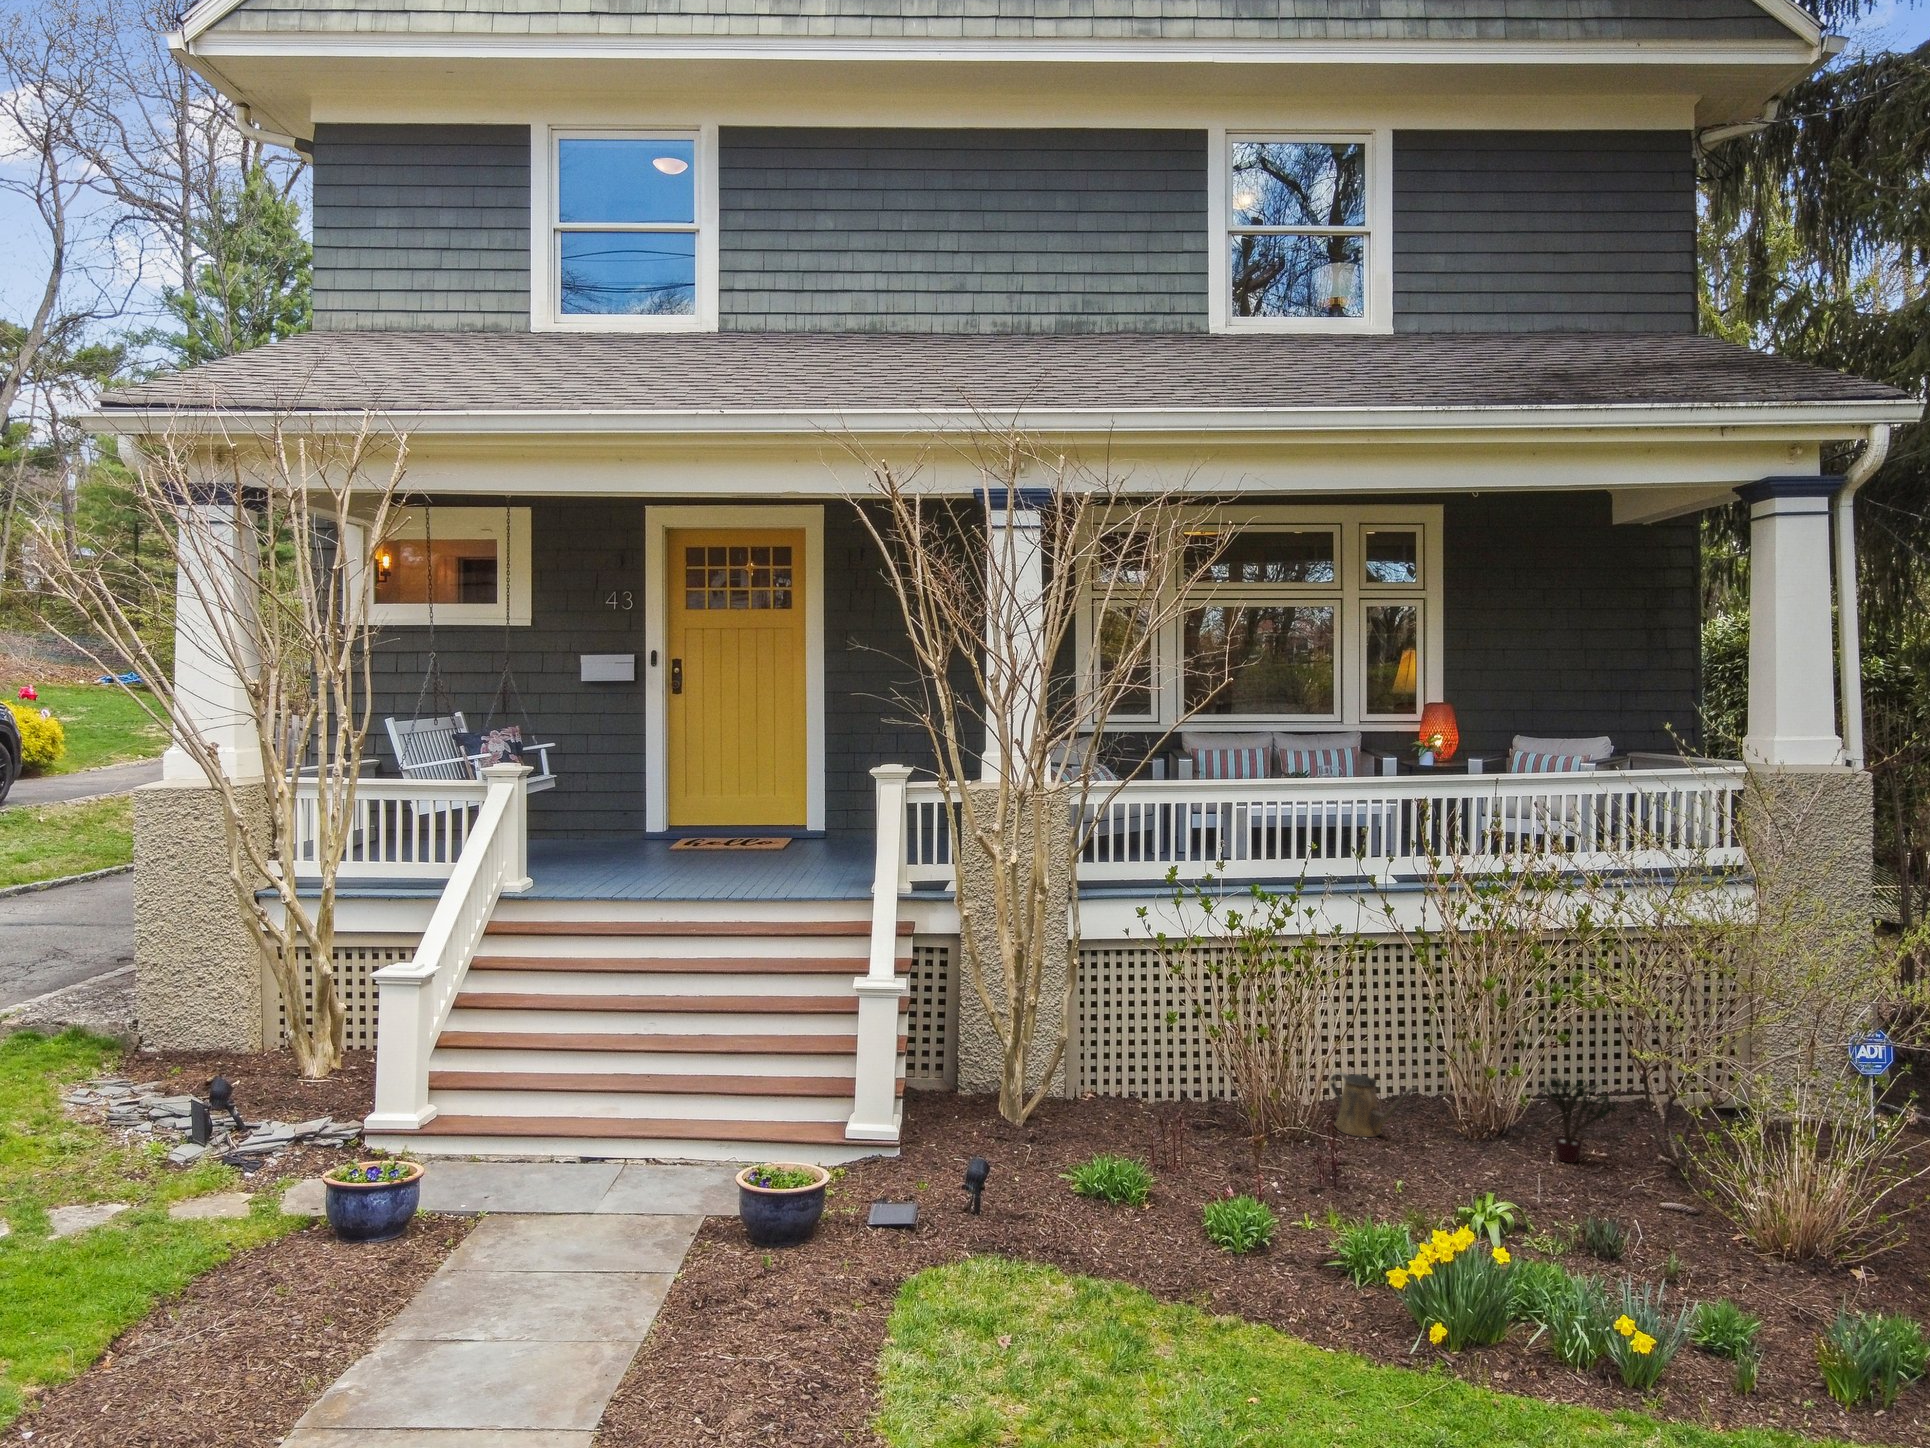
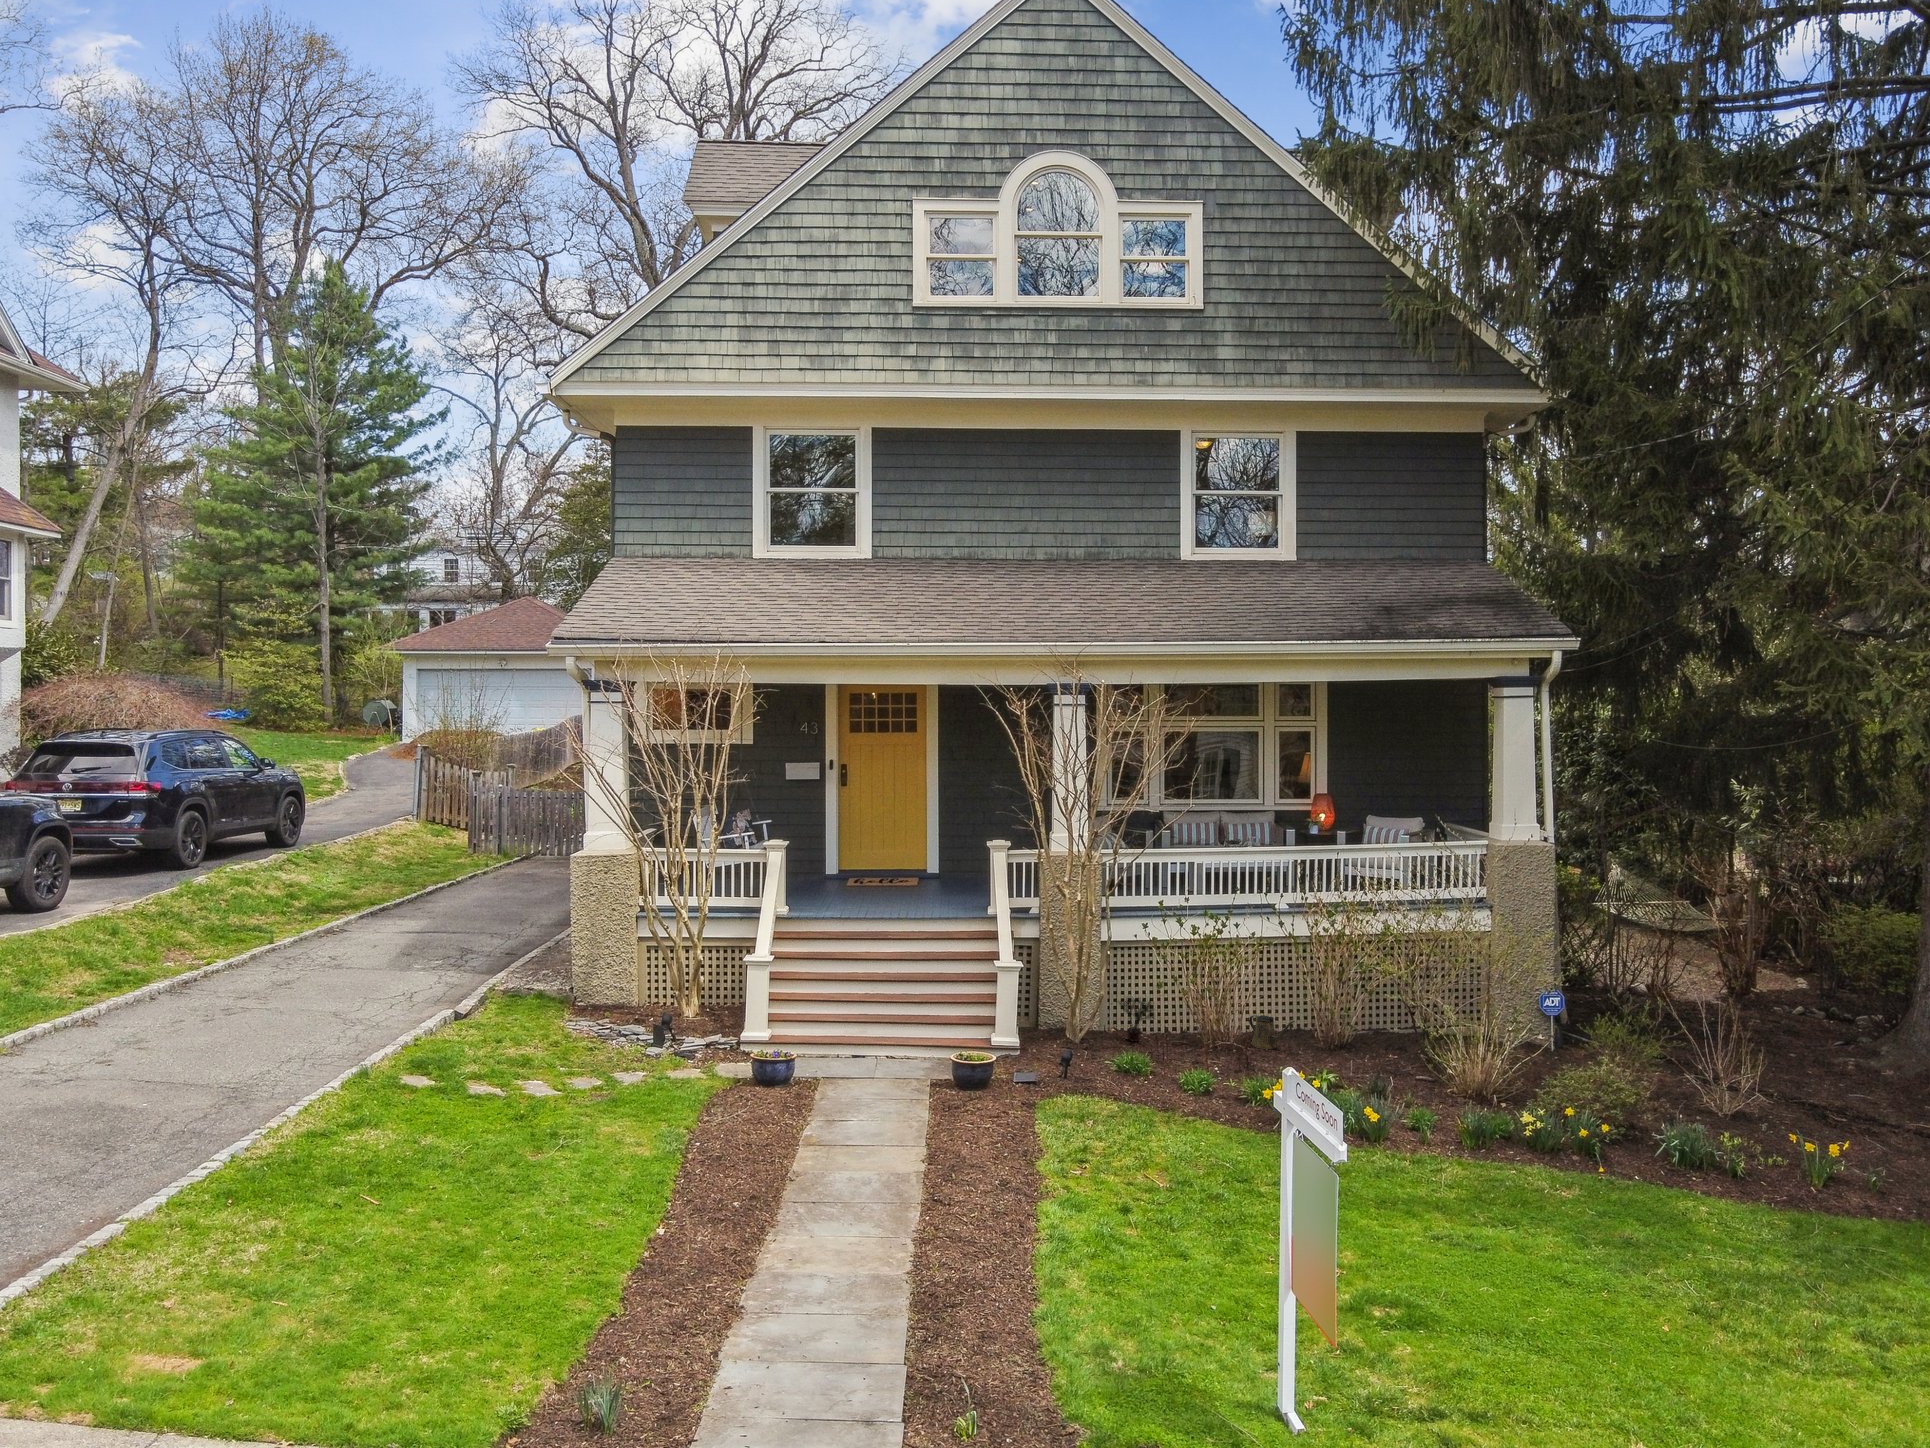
potted plant: present [1537,1077,1619,1163] -> present [1119,998,1155,1042]

